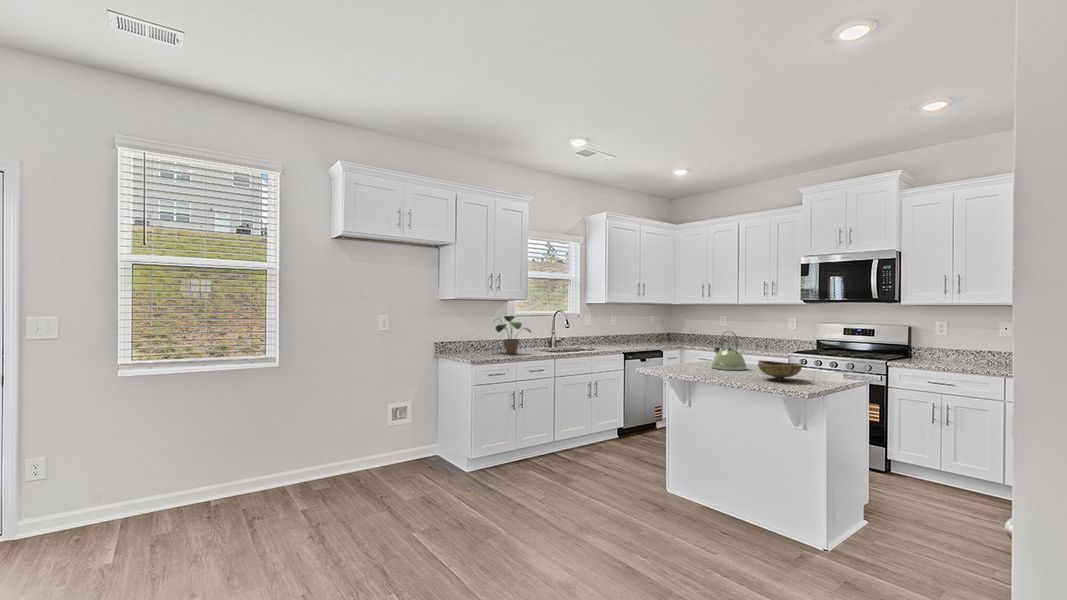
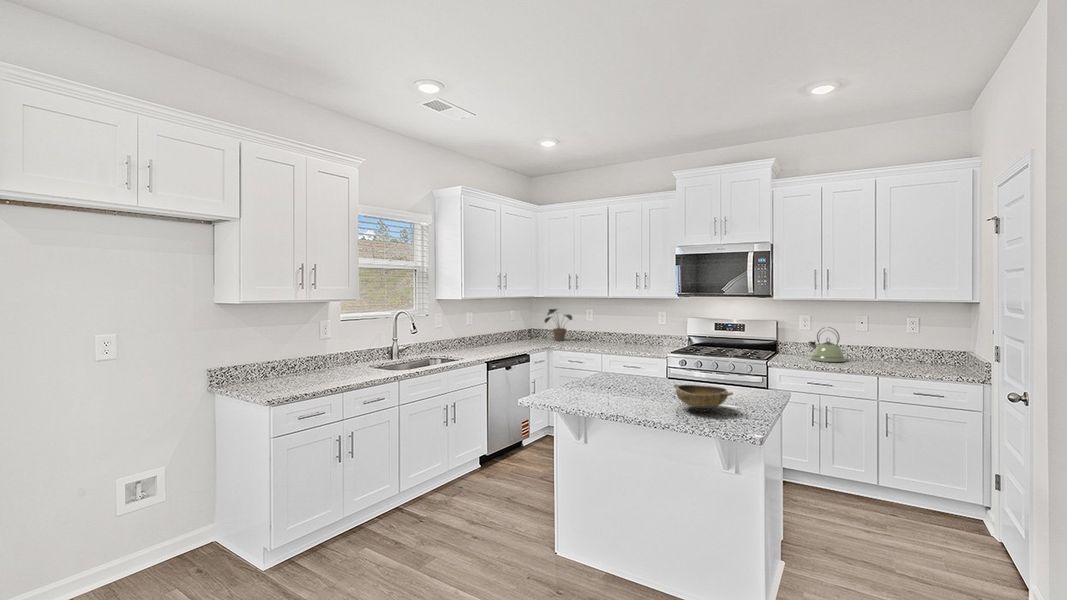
potted plant: present [496,316,531,354] -> present [545,309,572,341]
kettle: present [712,331,747,370] -> present [808,327,845,362]

